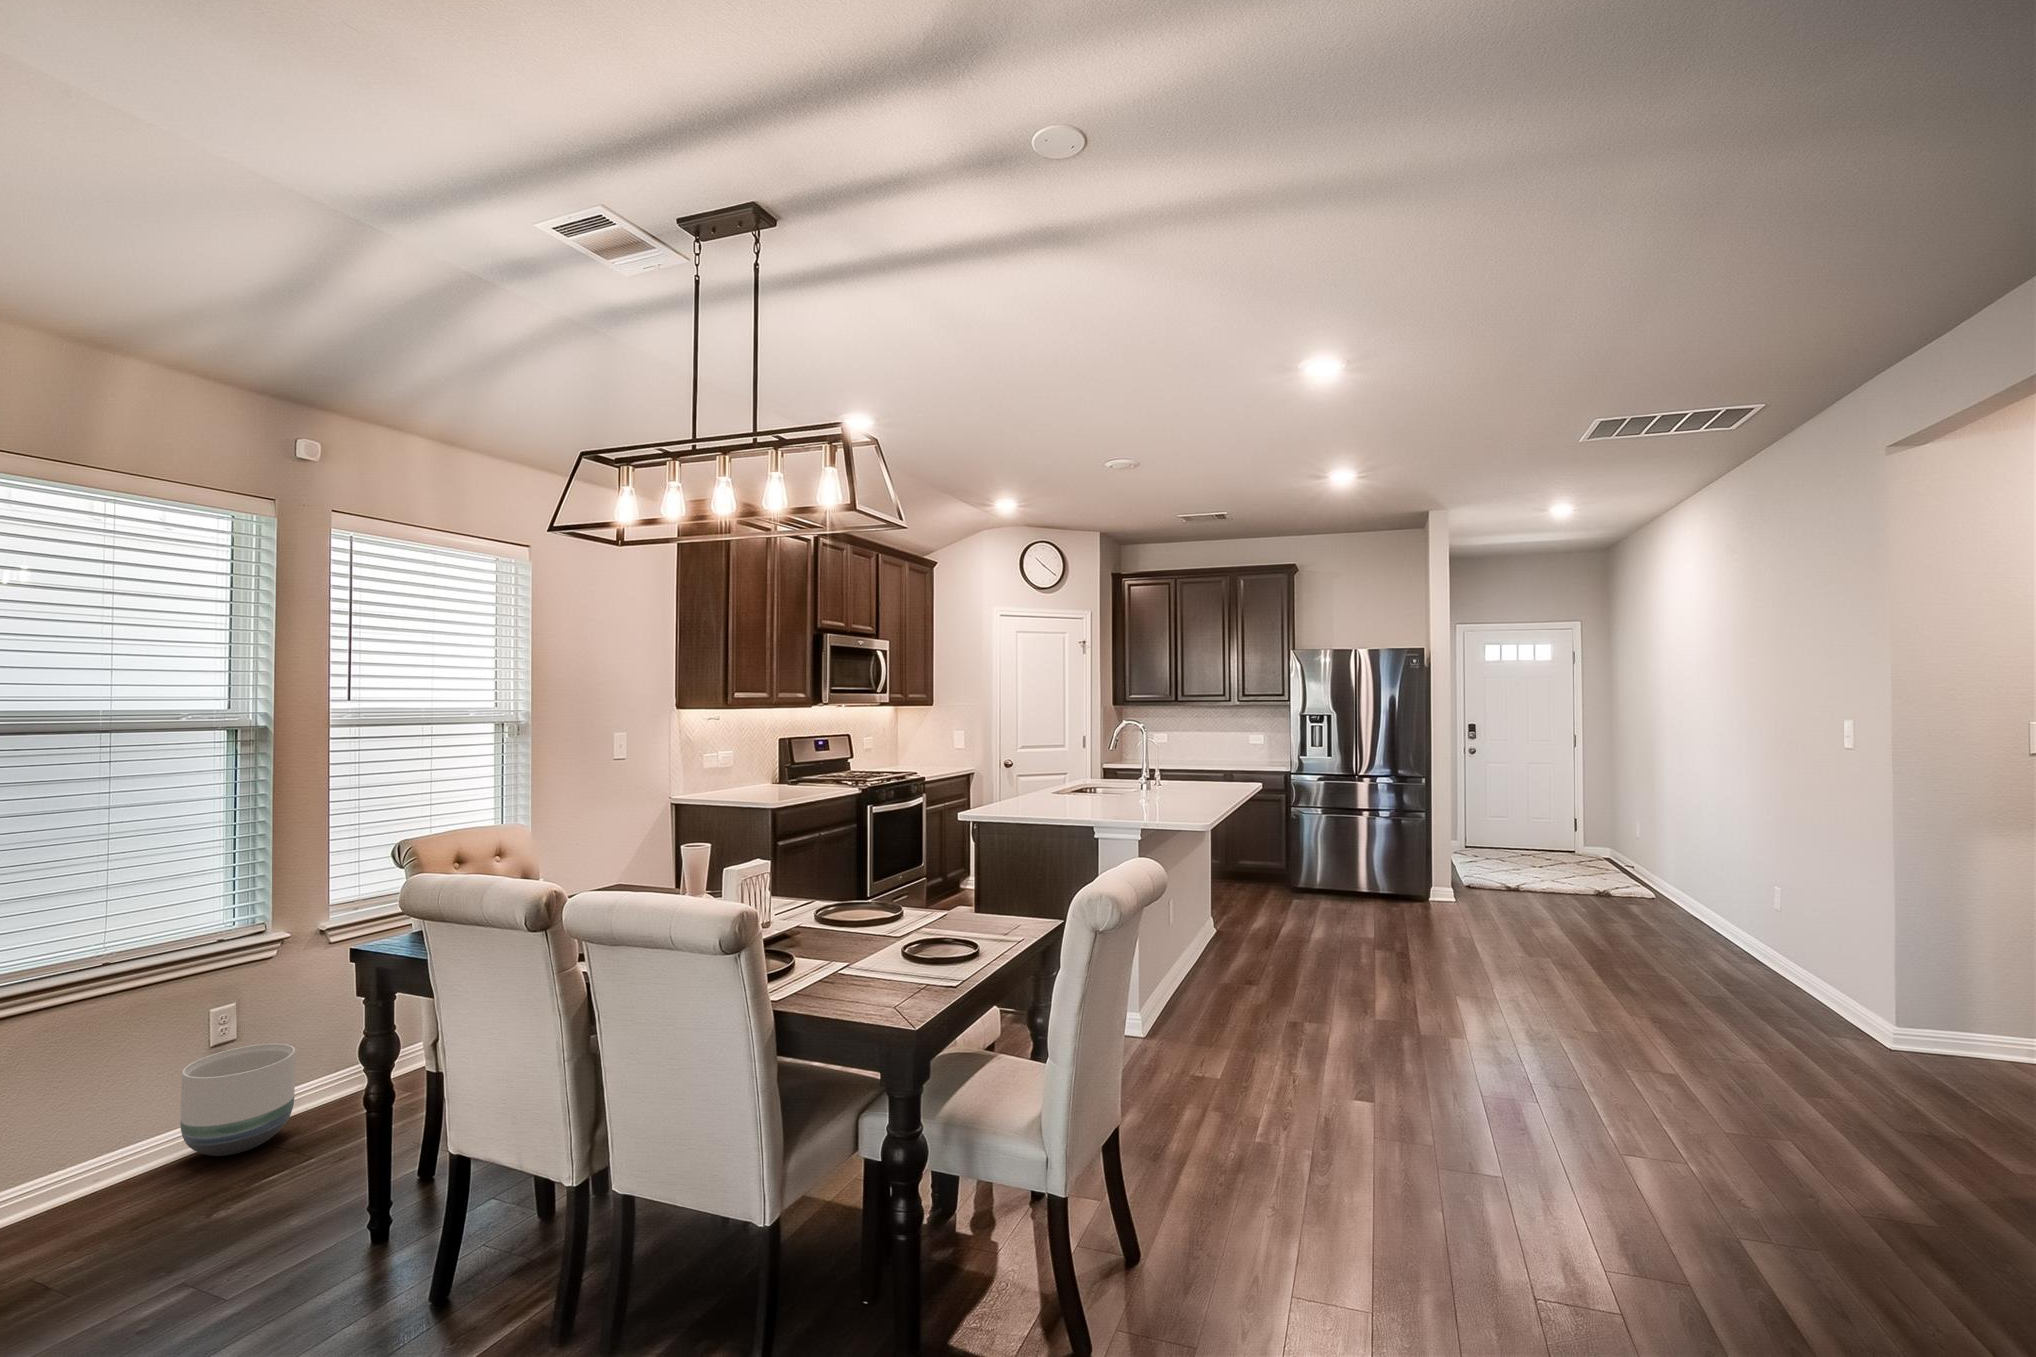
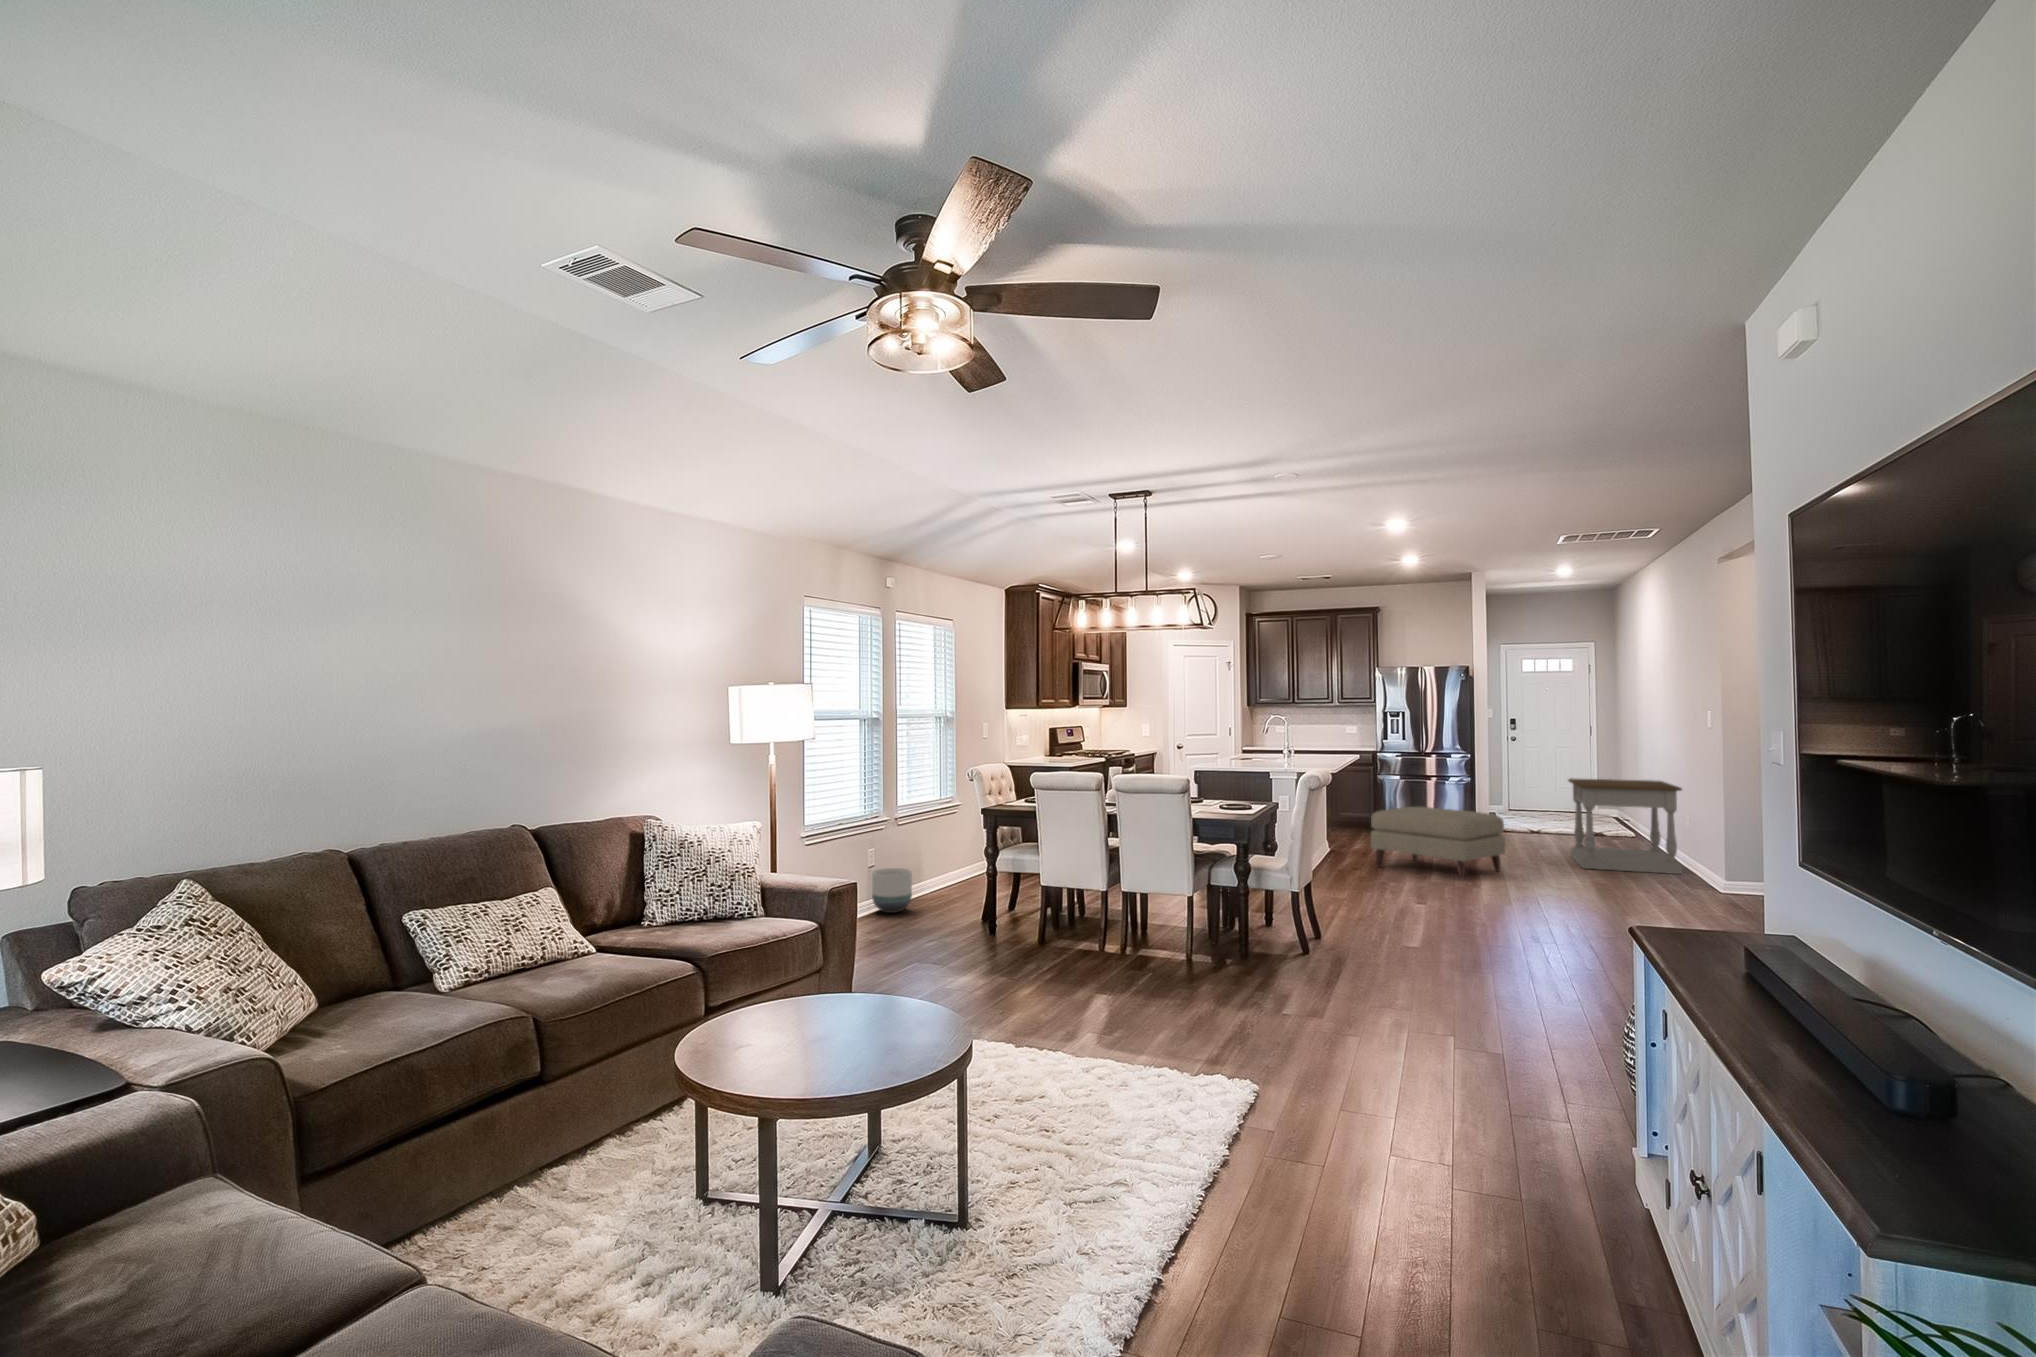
side table: none [1579,822,1790,995] -> present [1568,778,1682,874]
ottoman: none [1272,870,1495,1015] -> present [1370,807,1505,880]

